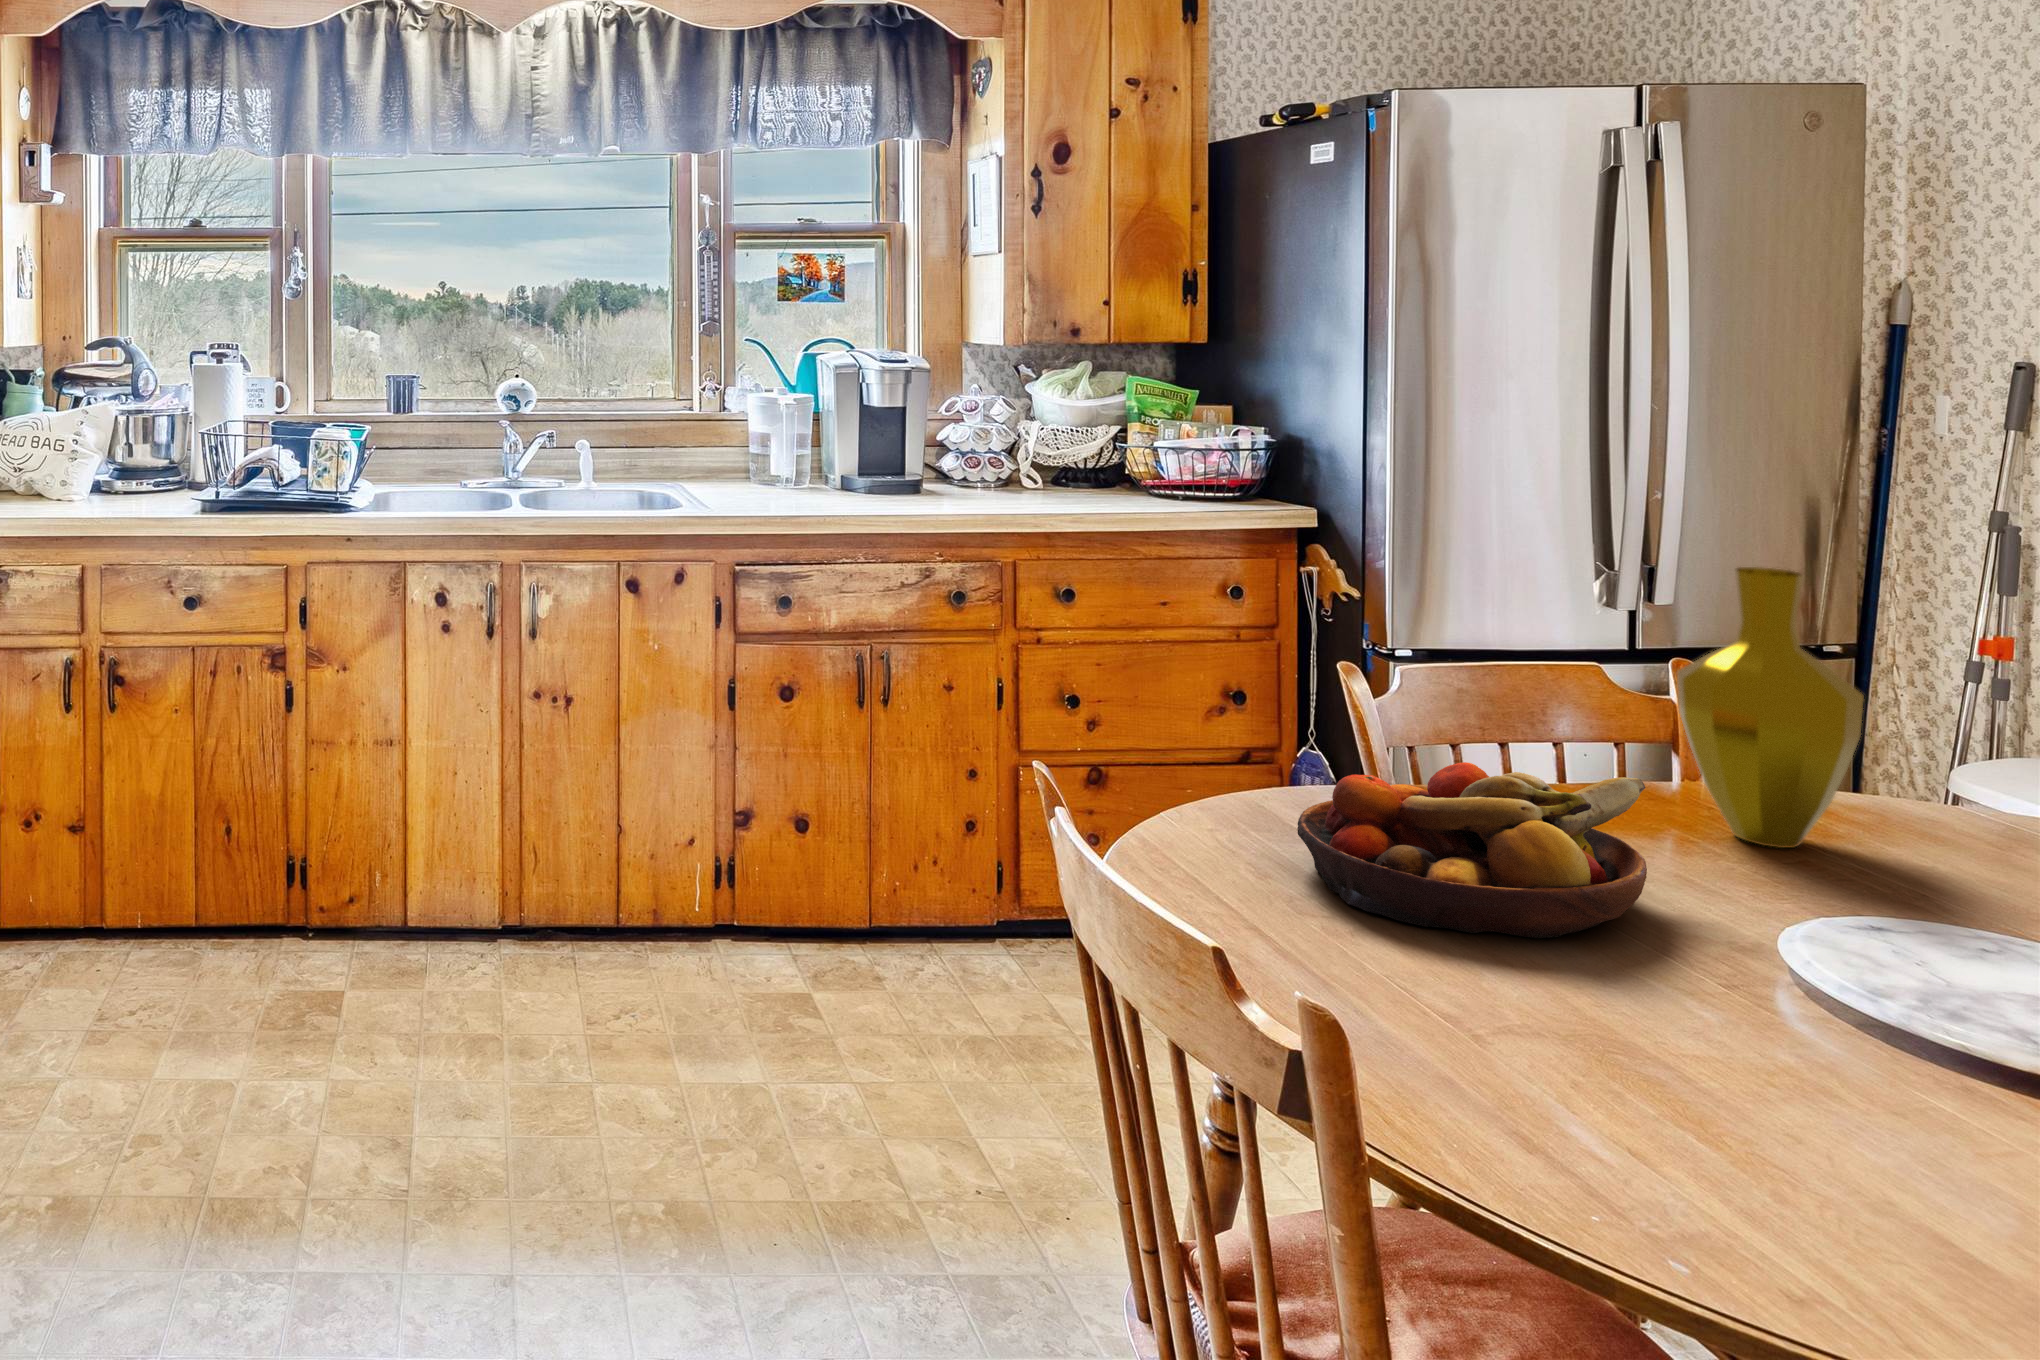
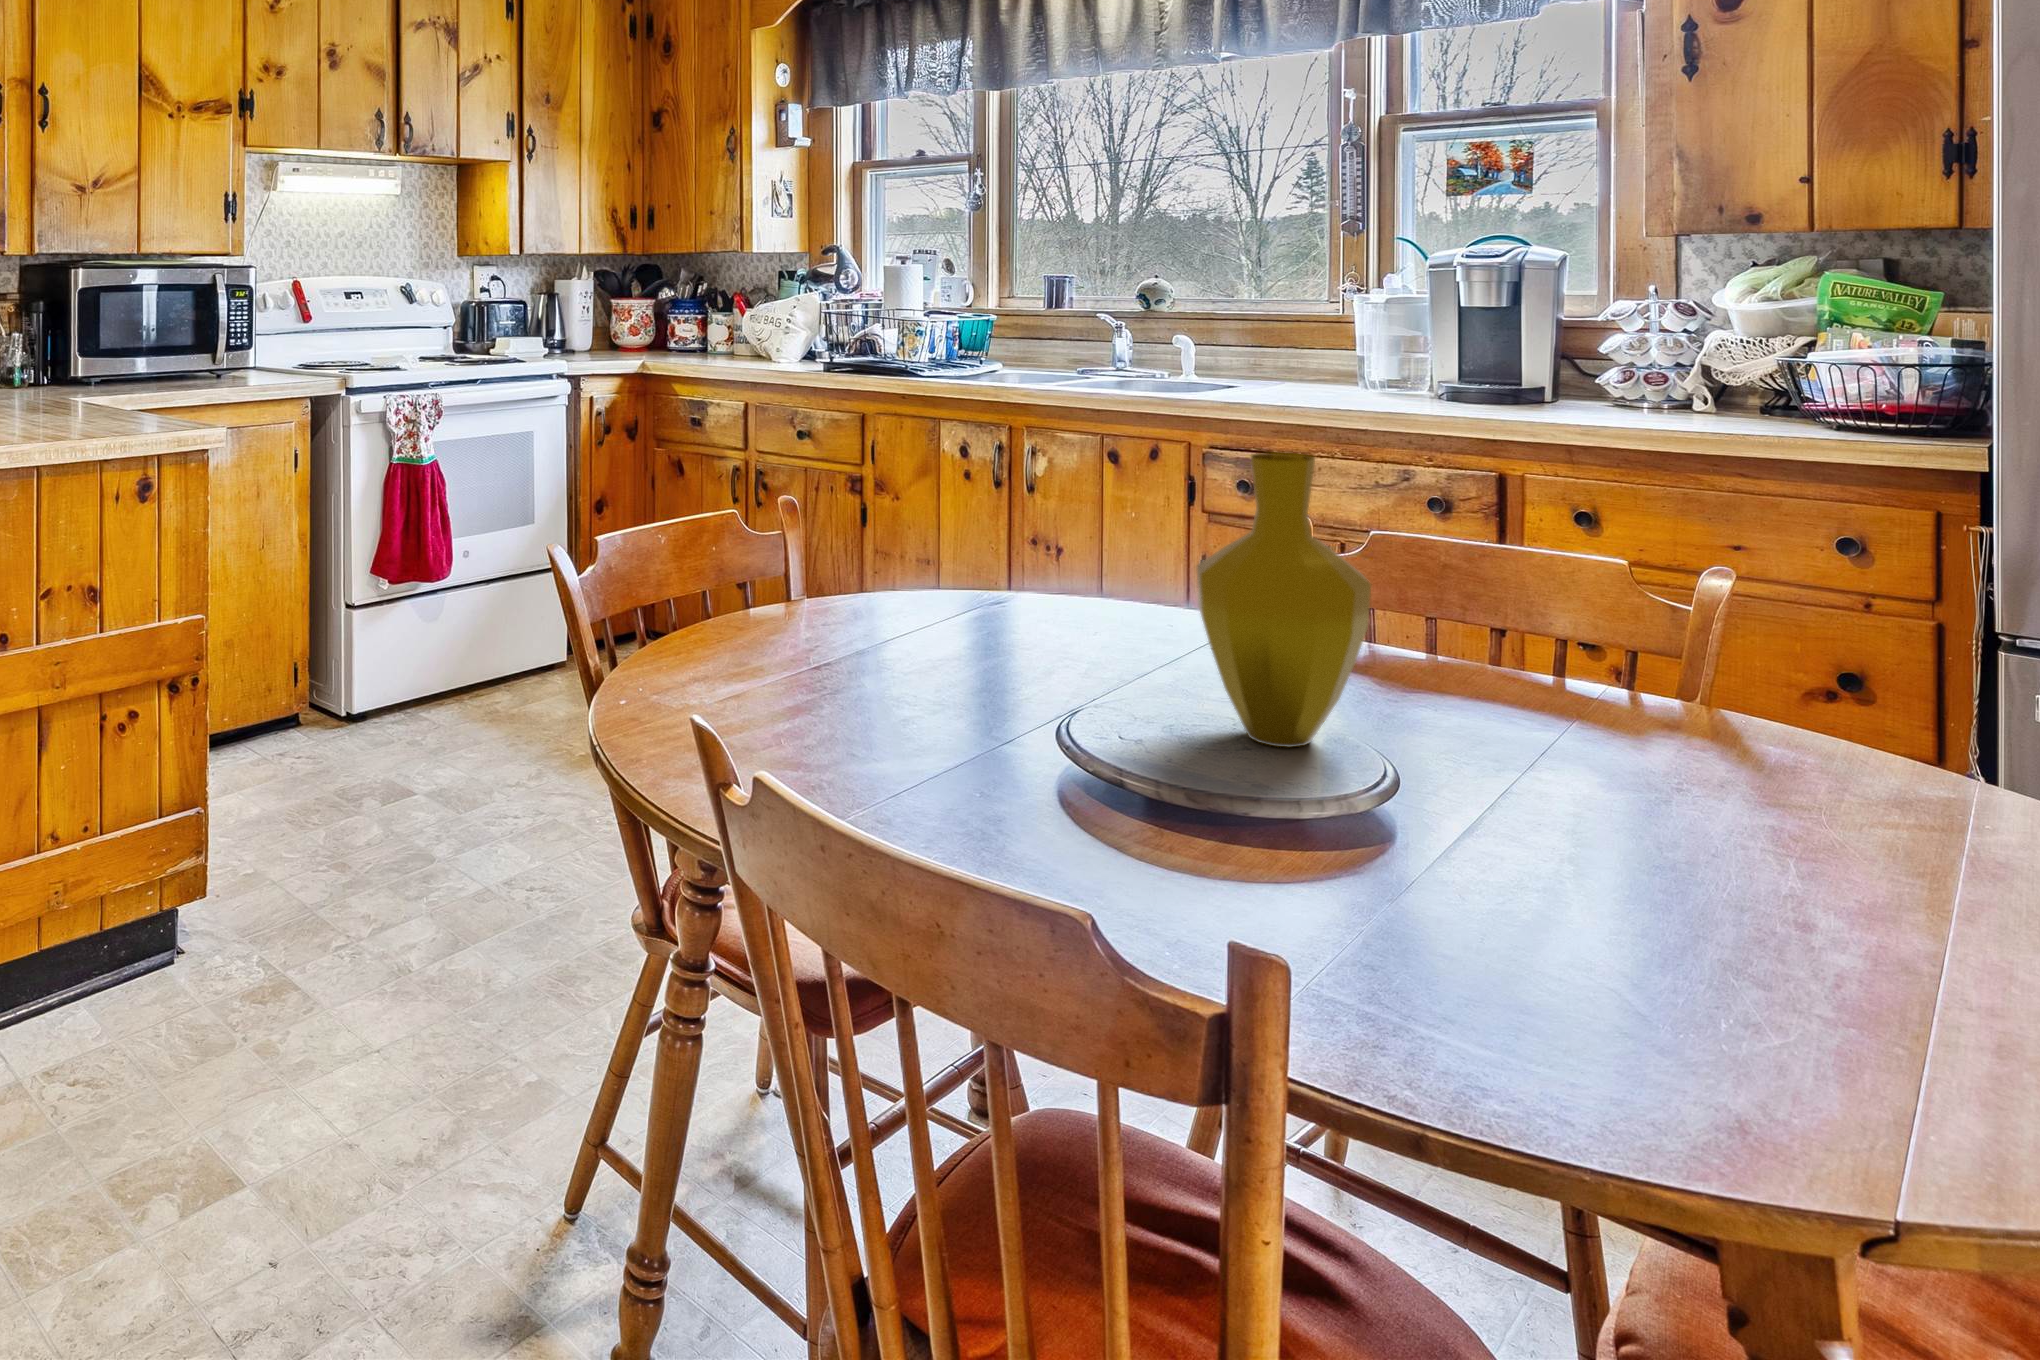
fruit bowl: present [1297,762,1647,938] -> none [743,576,1002,711]

